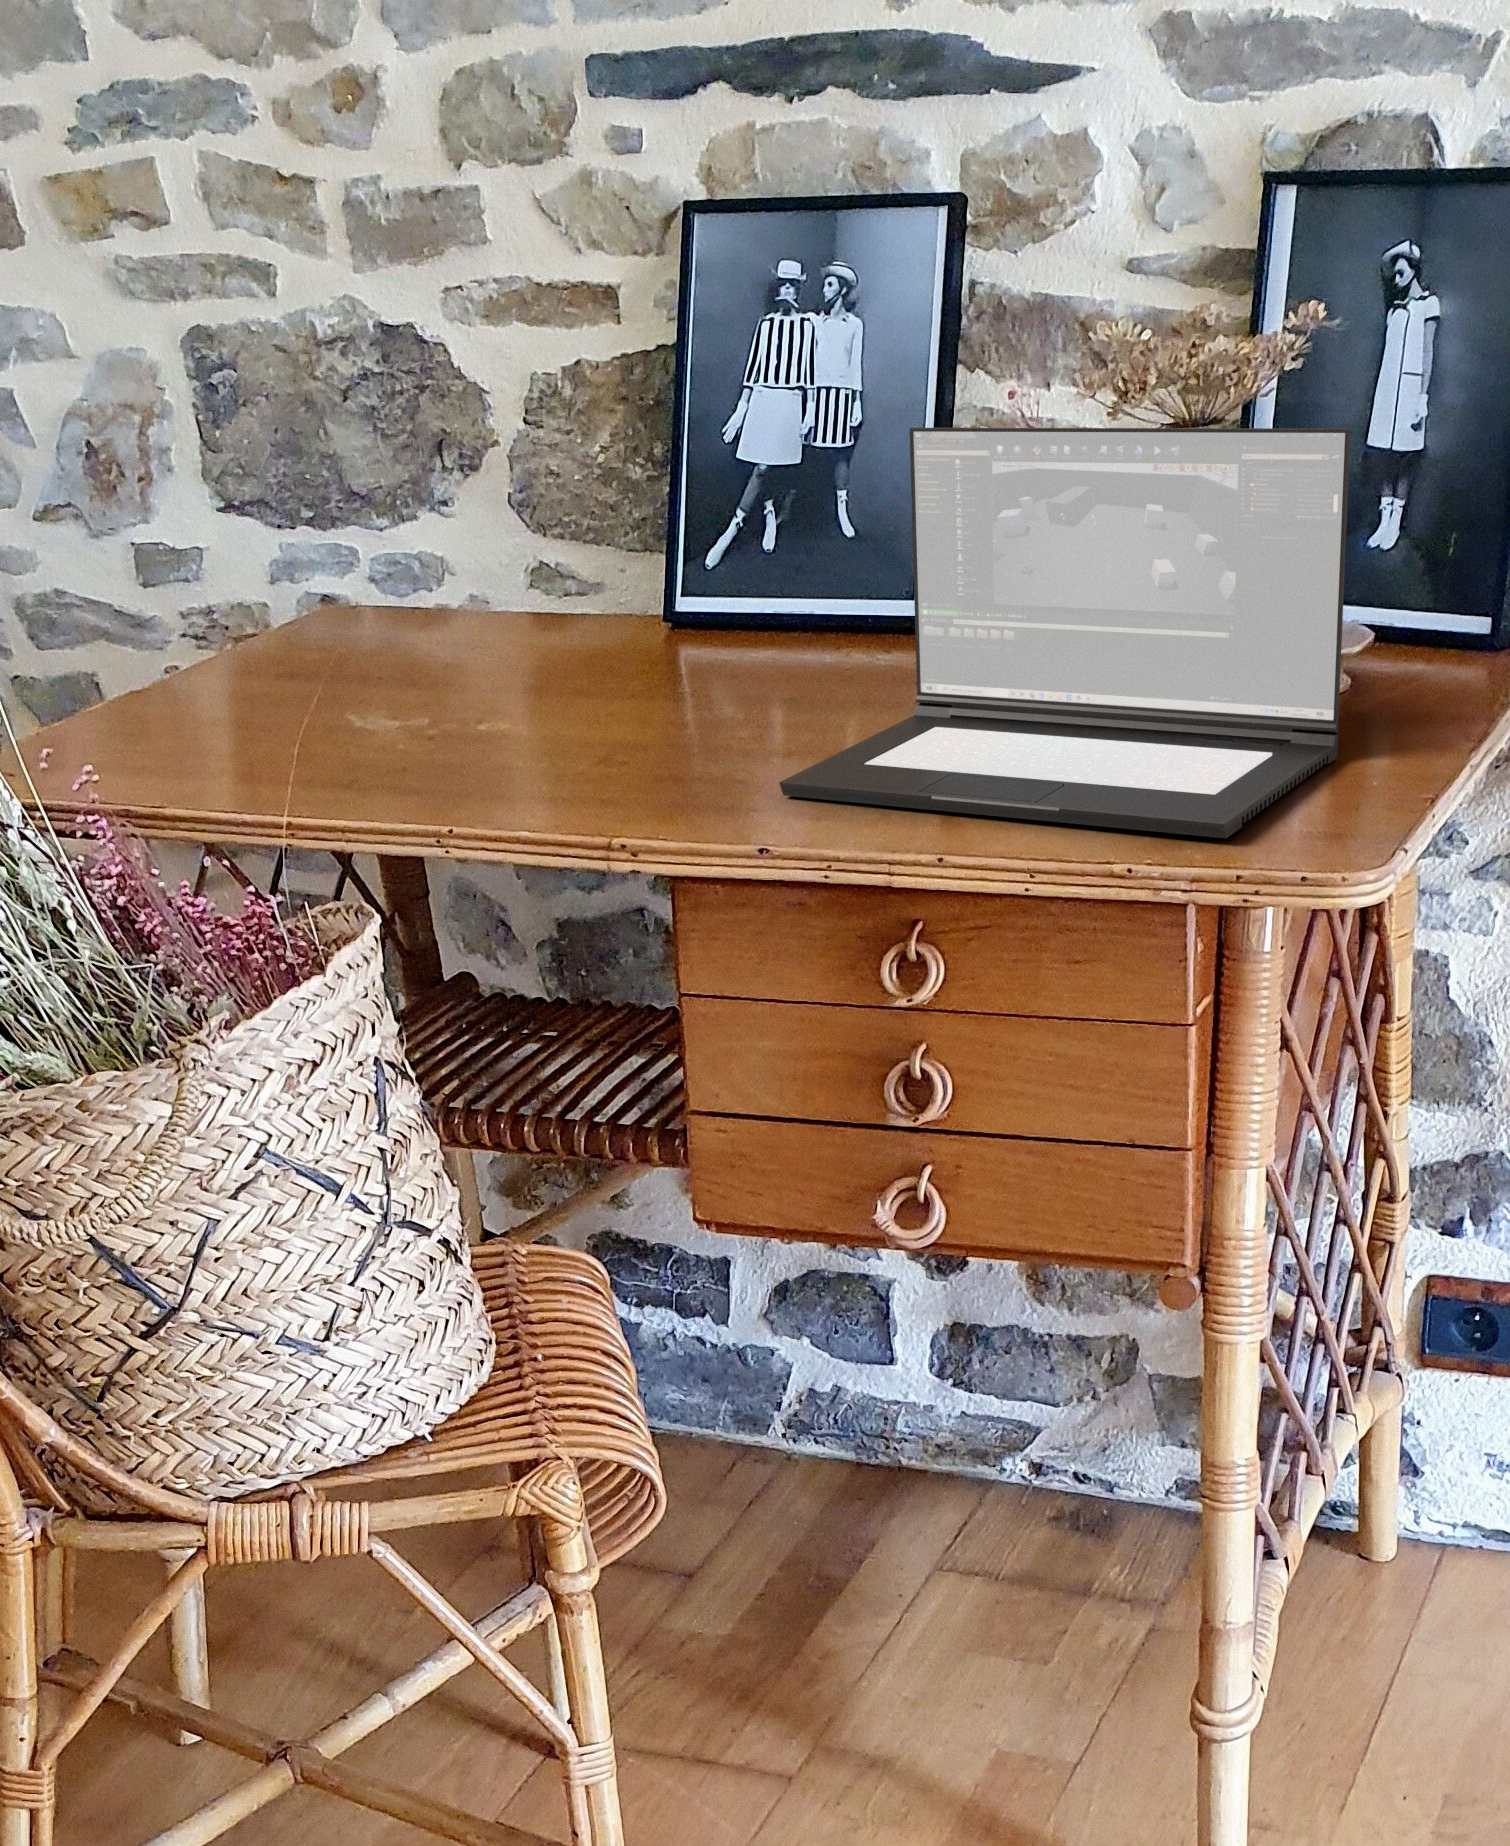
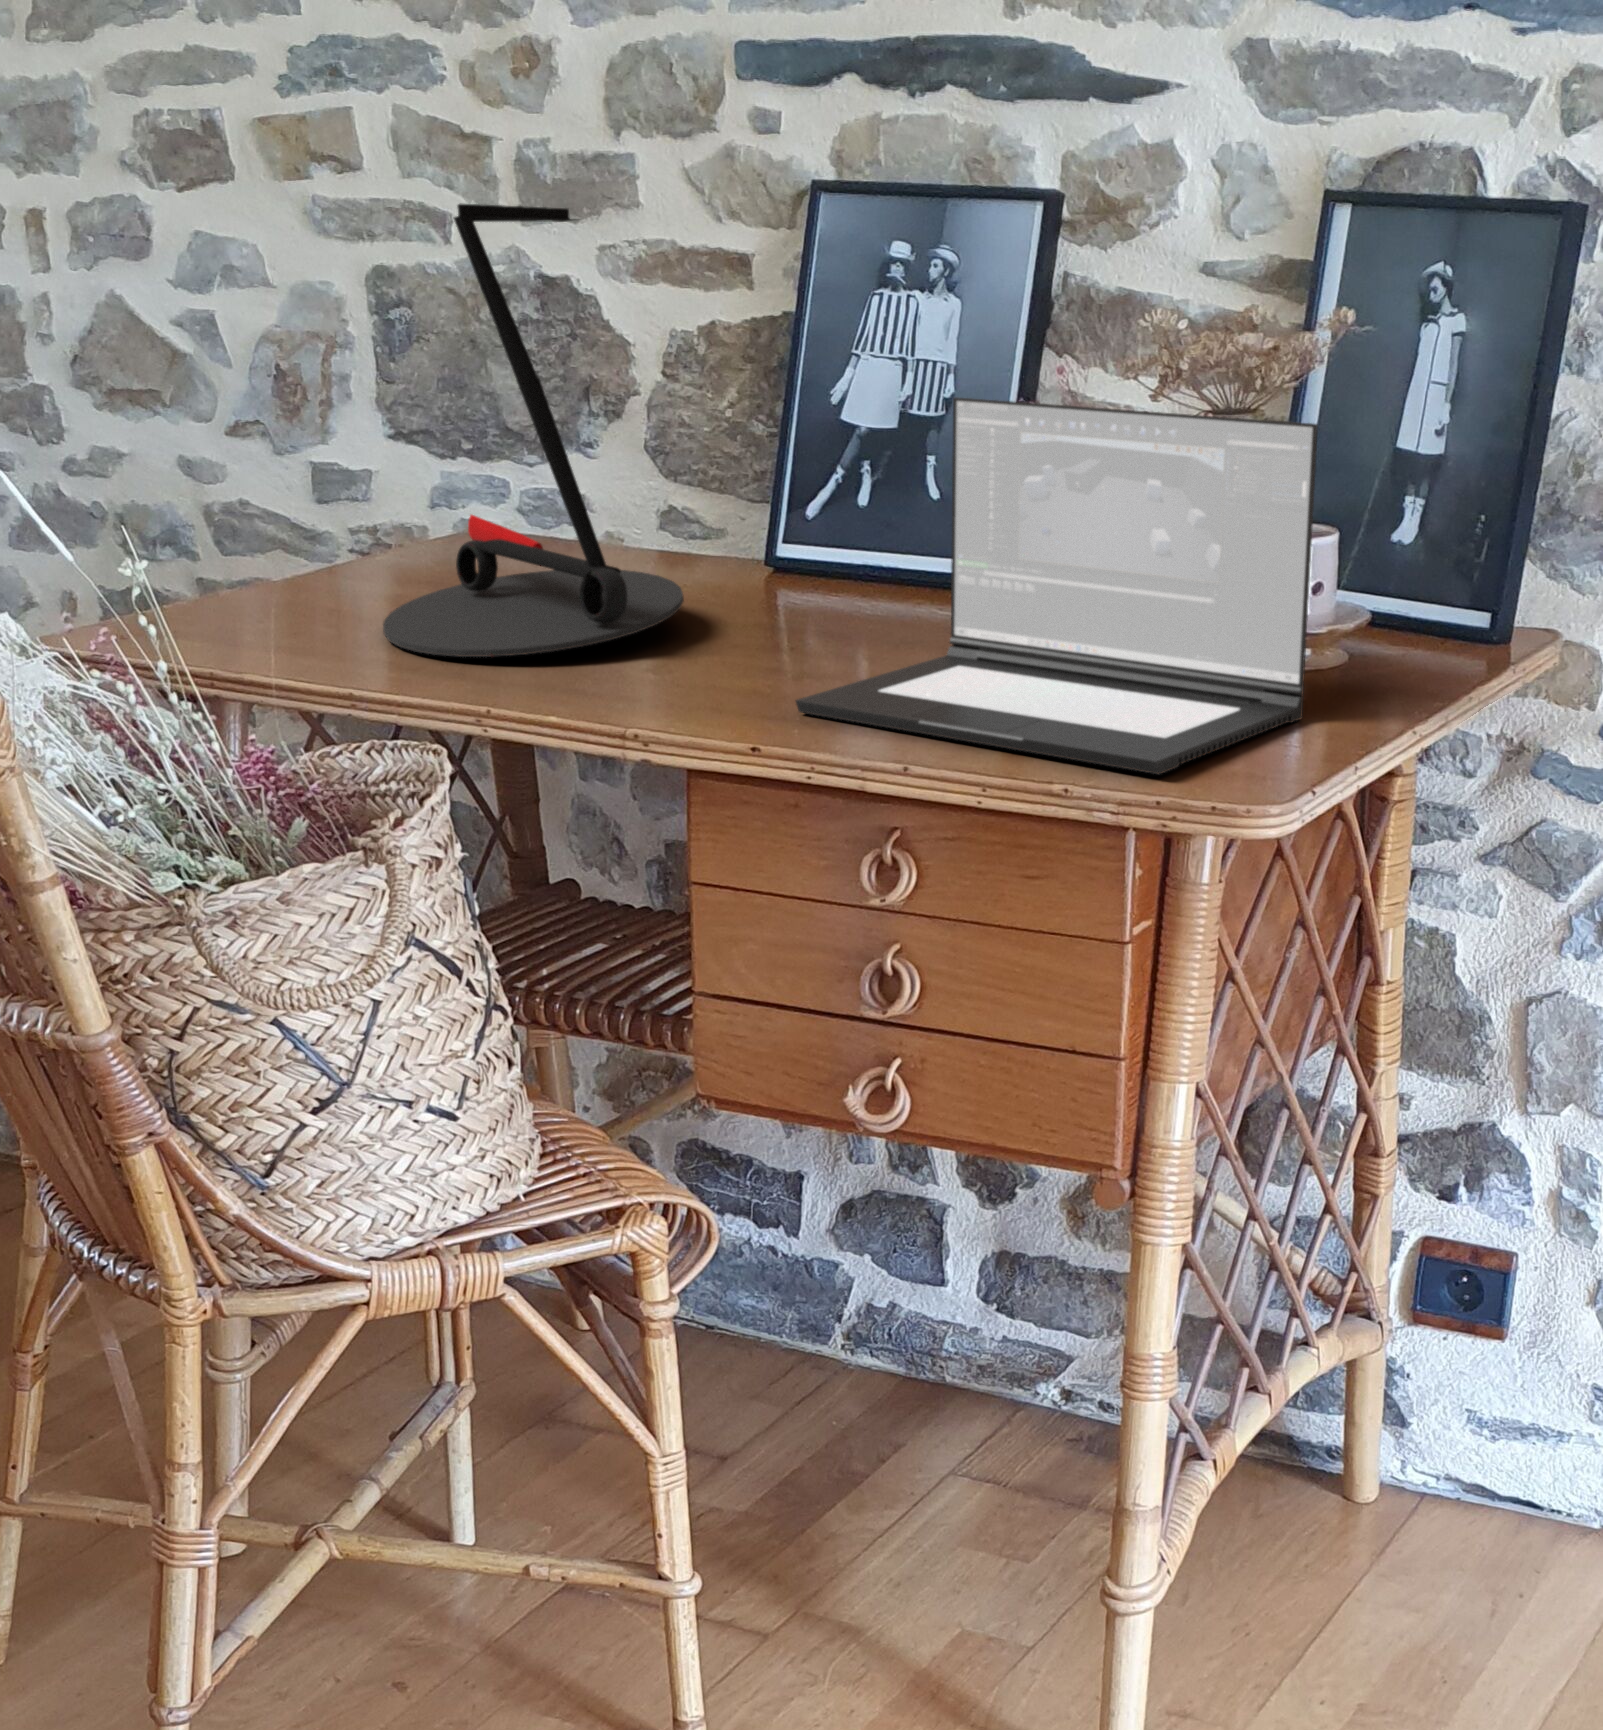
desk lamp: none [272,243,604,760] -> present [383,204,684,657]

